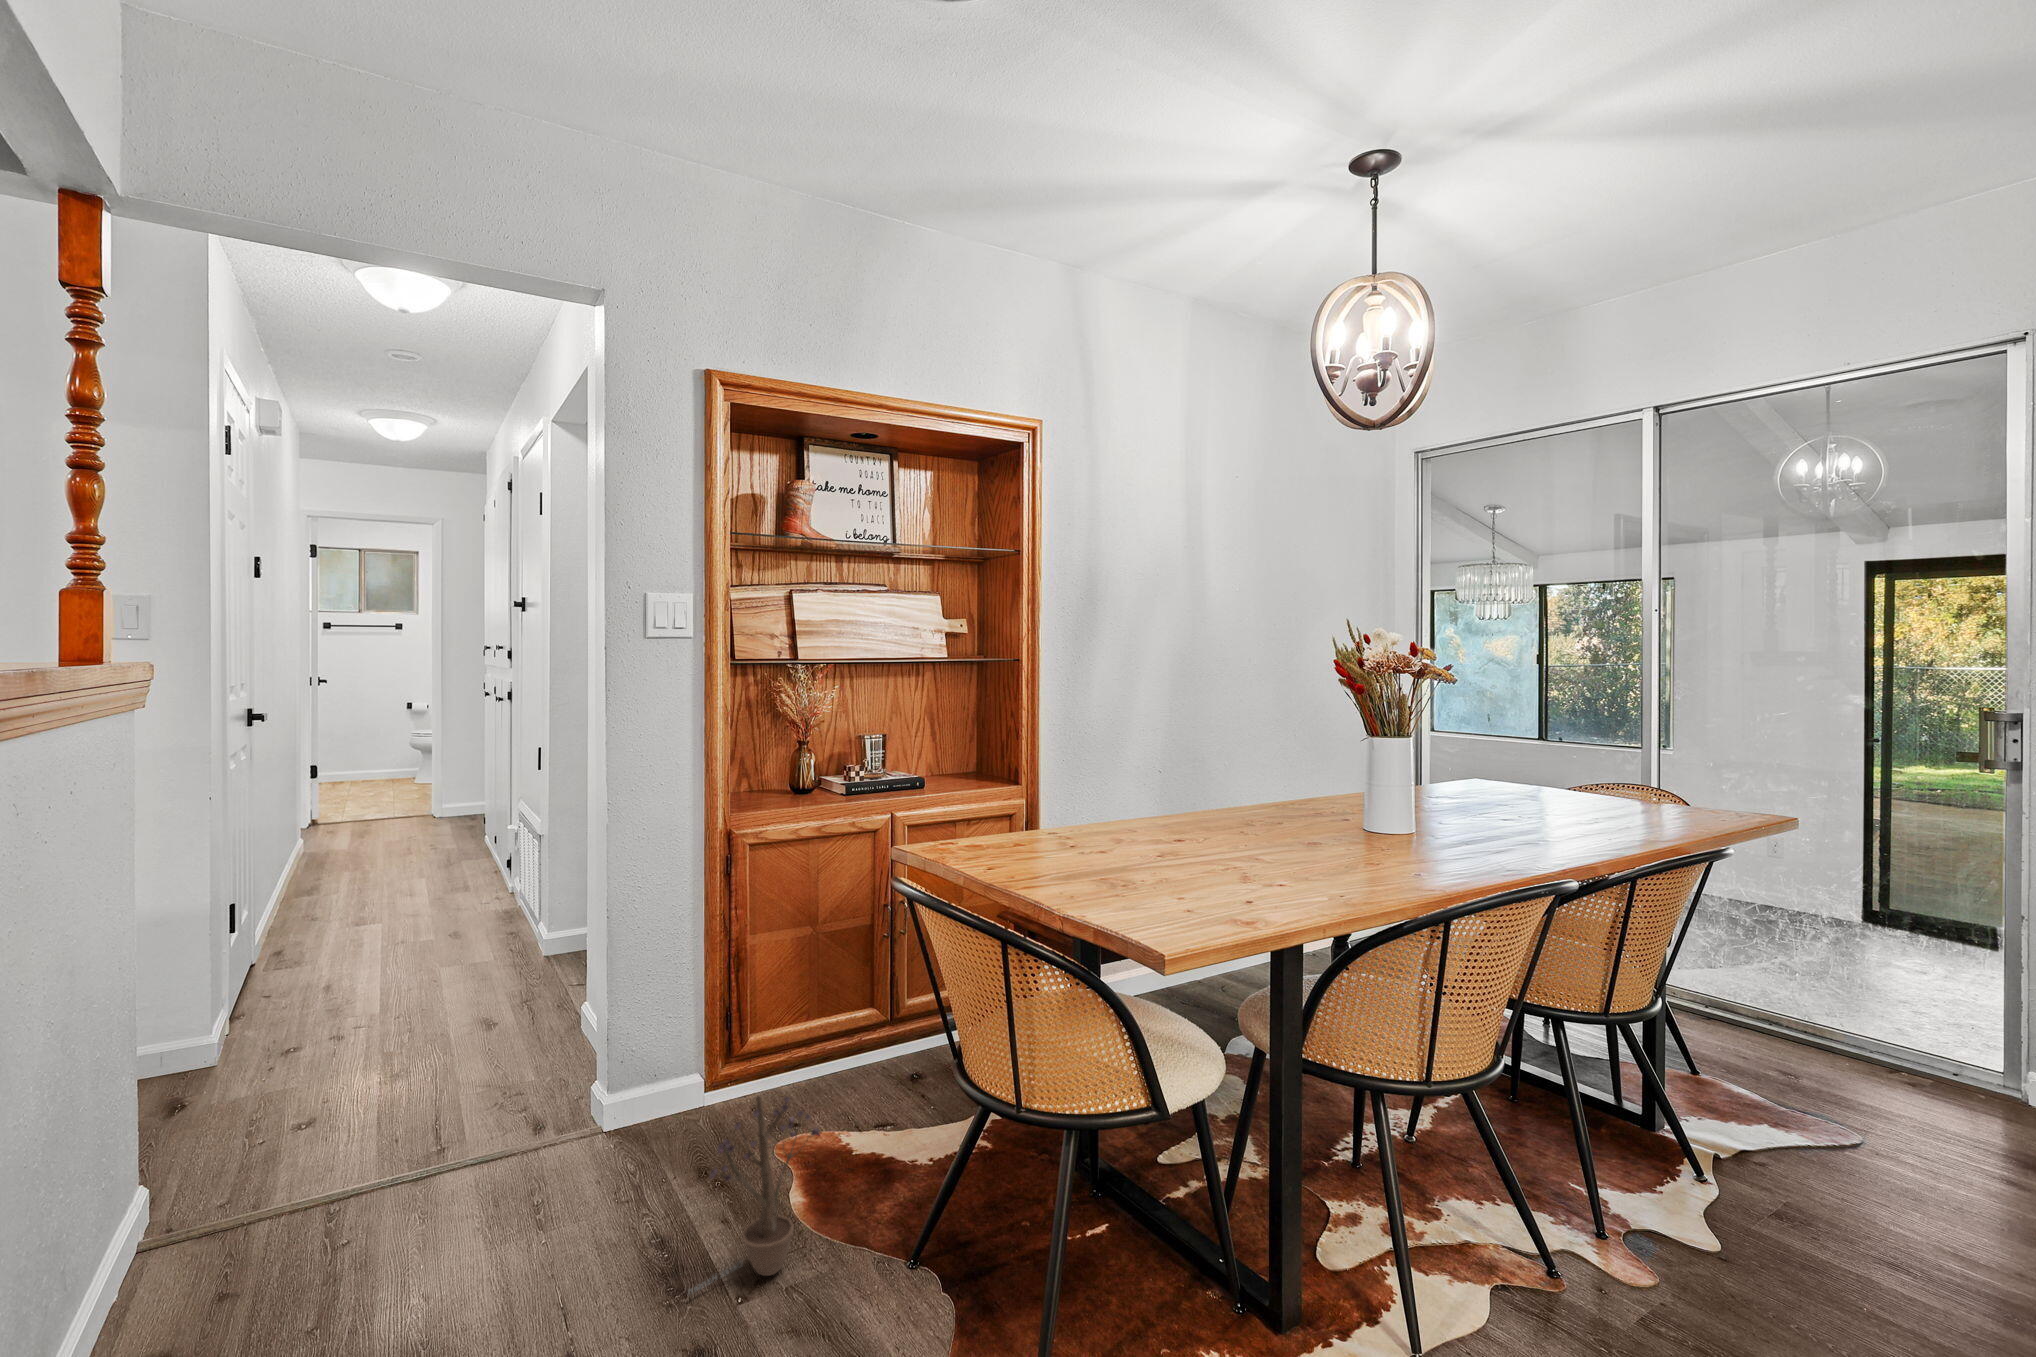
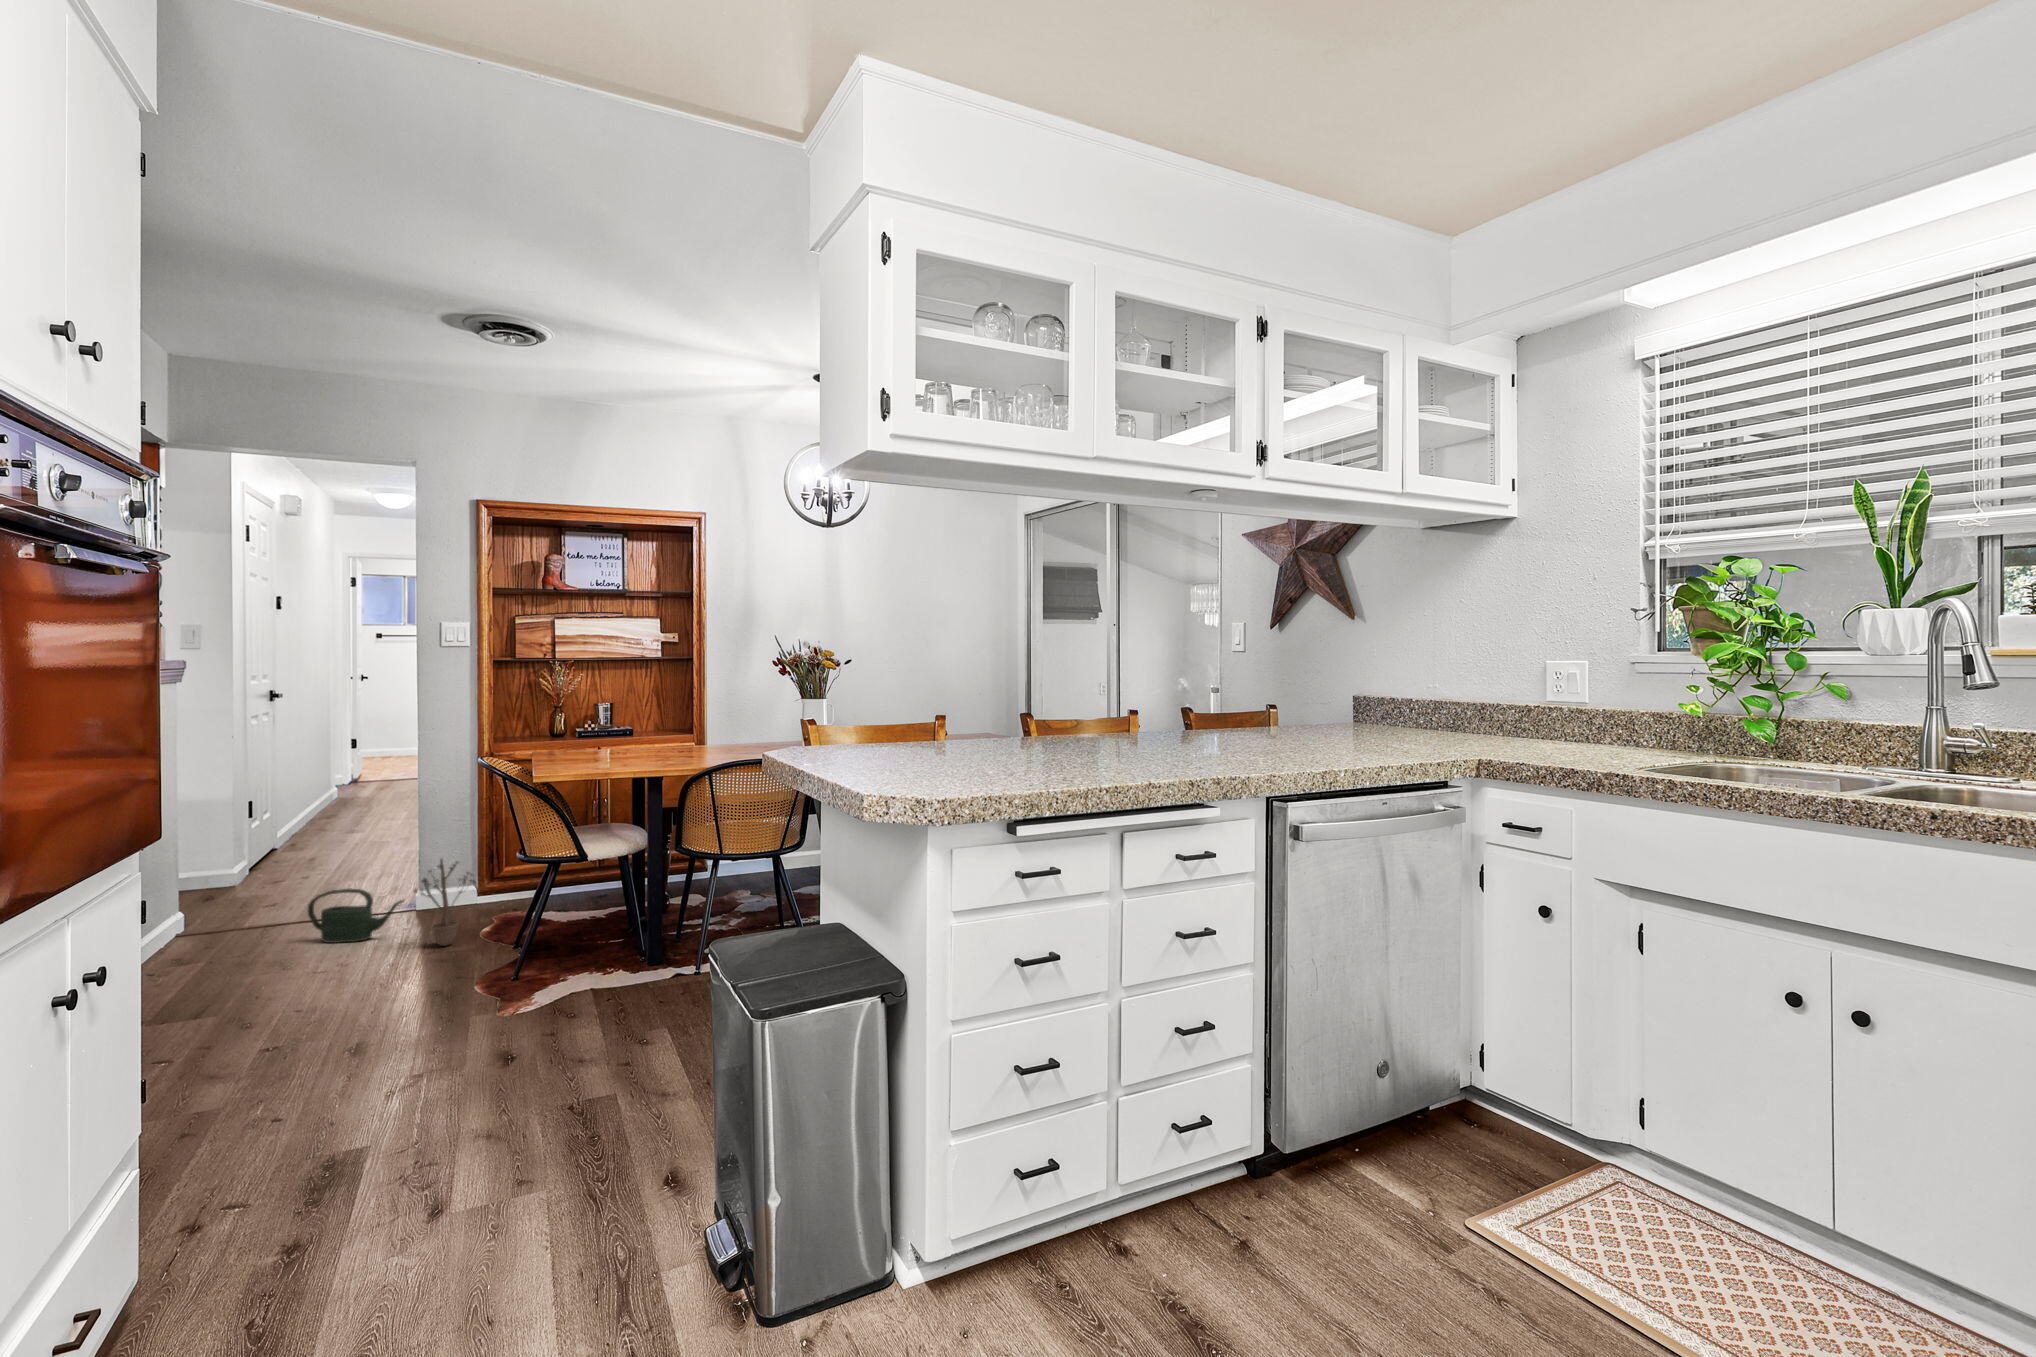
watering can: none [463,1161,660,1287] -> present [308,889,403,943]

